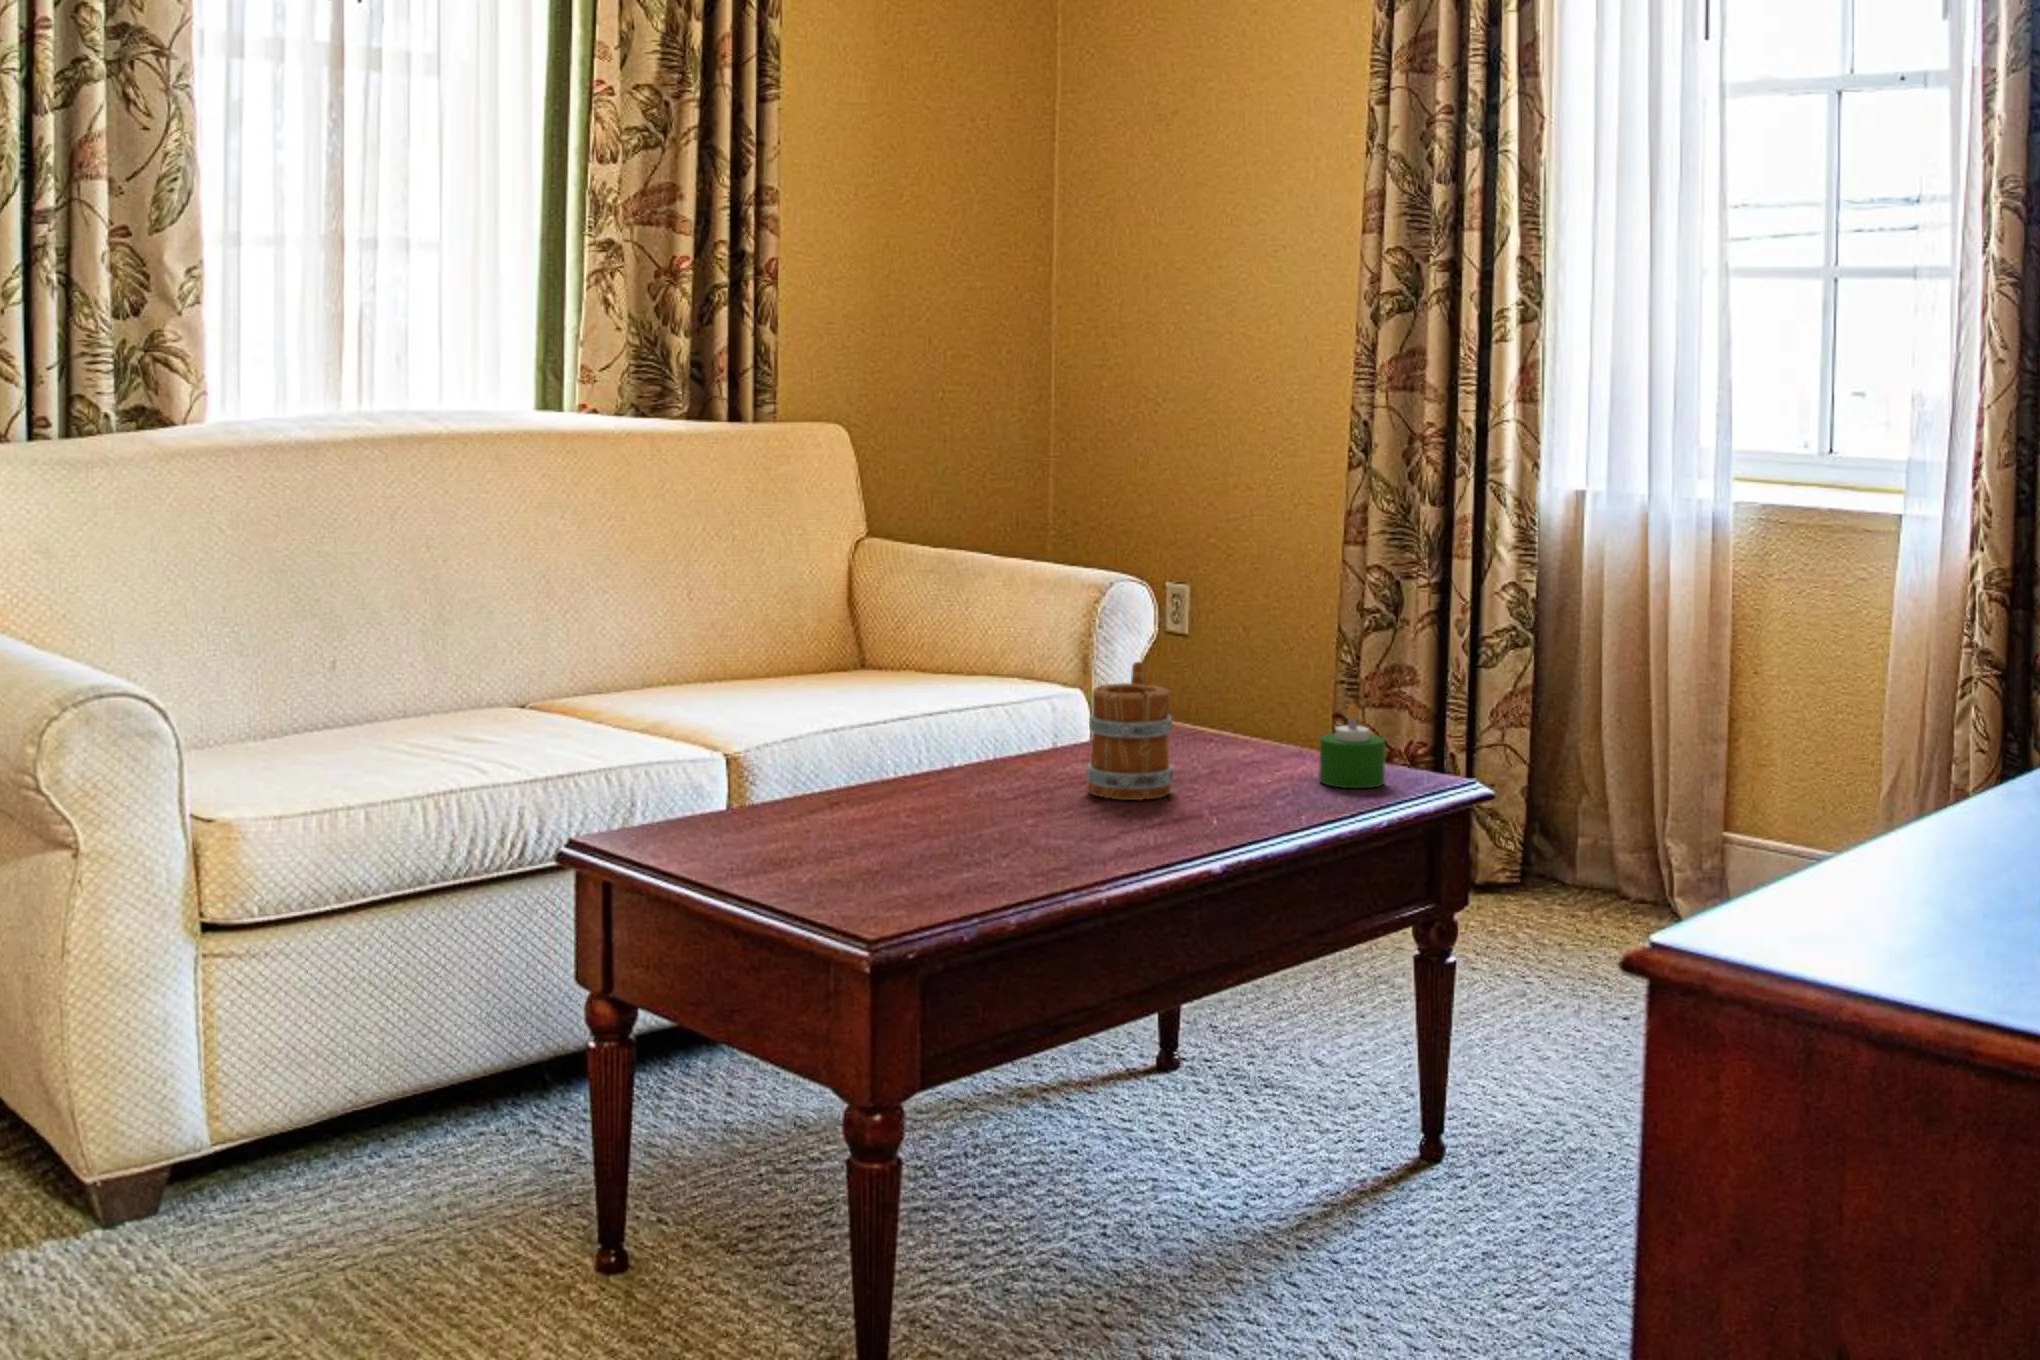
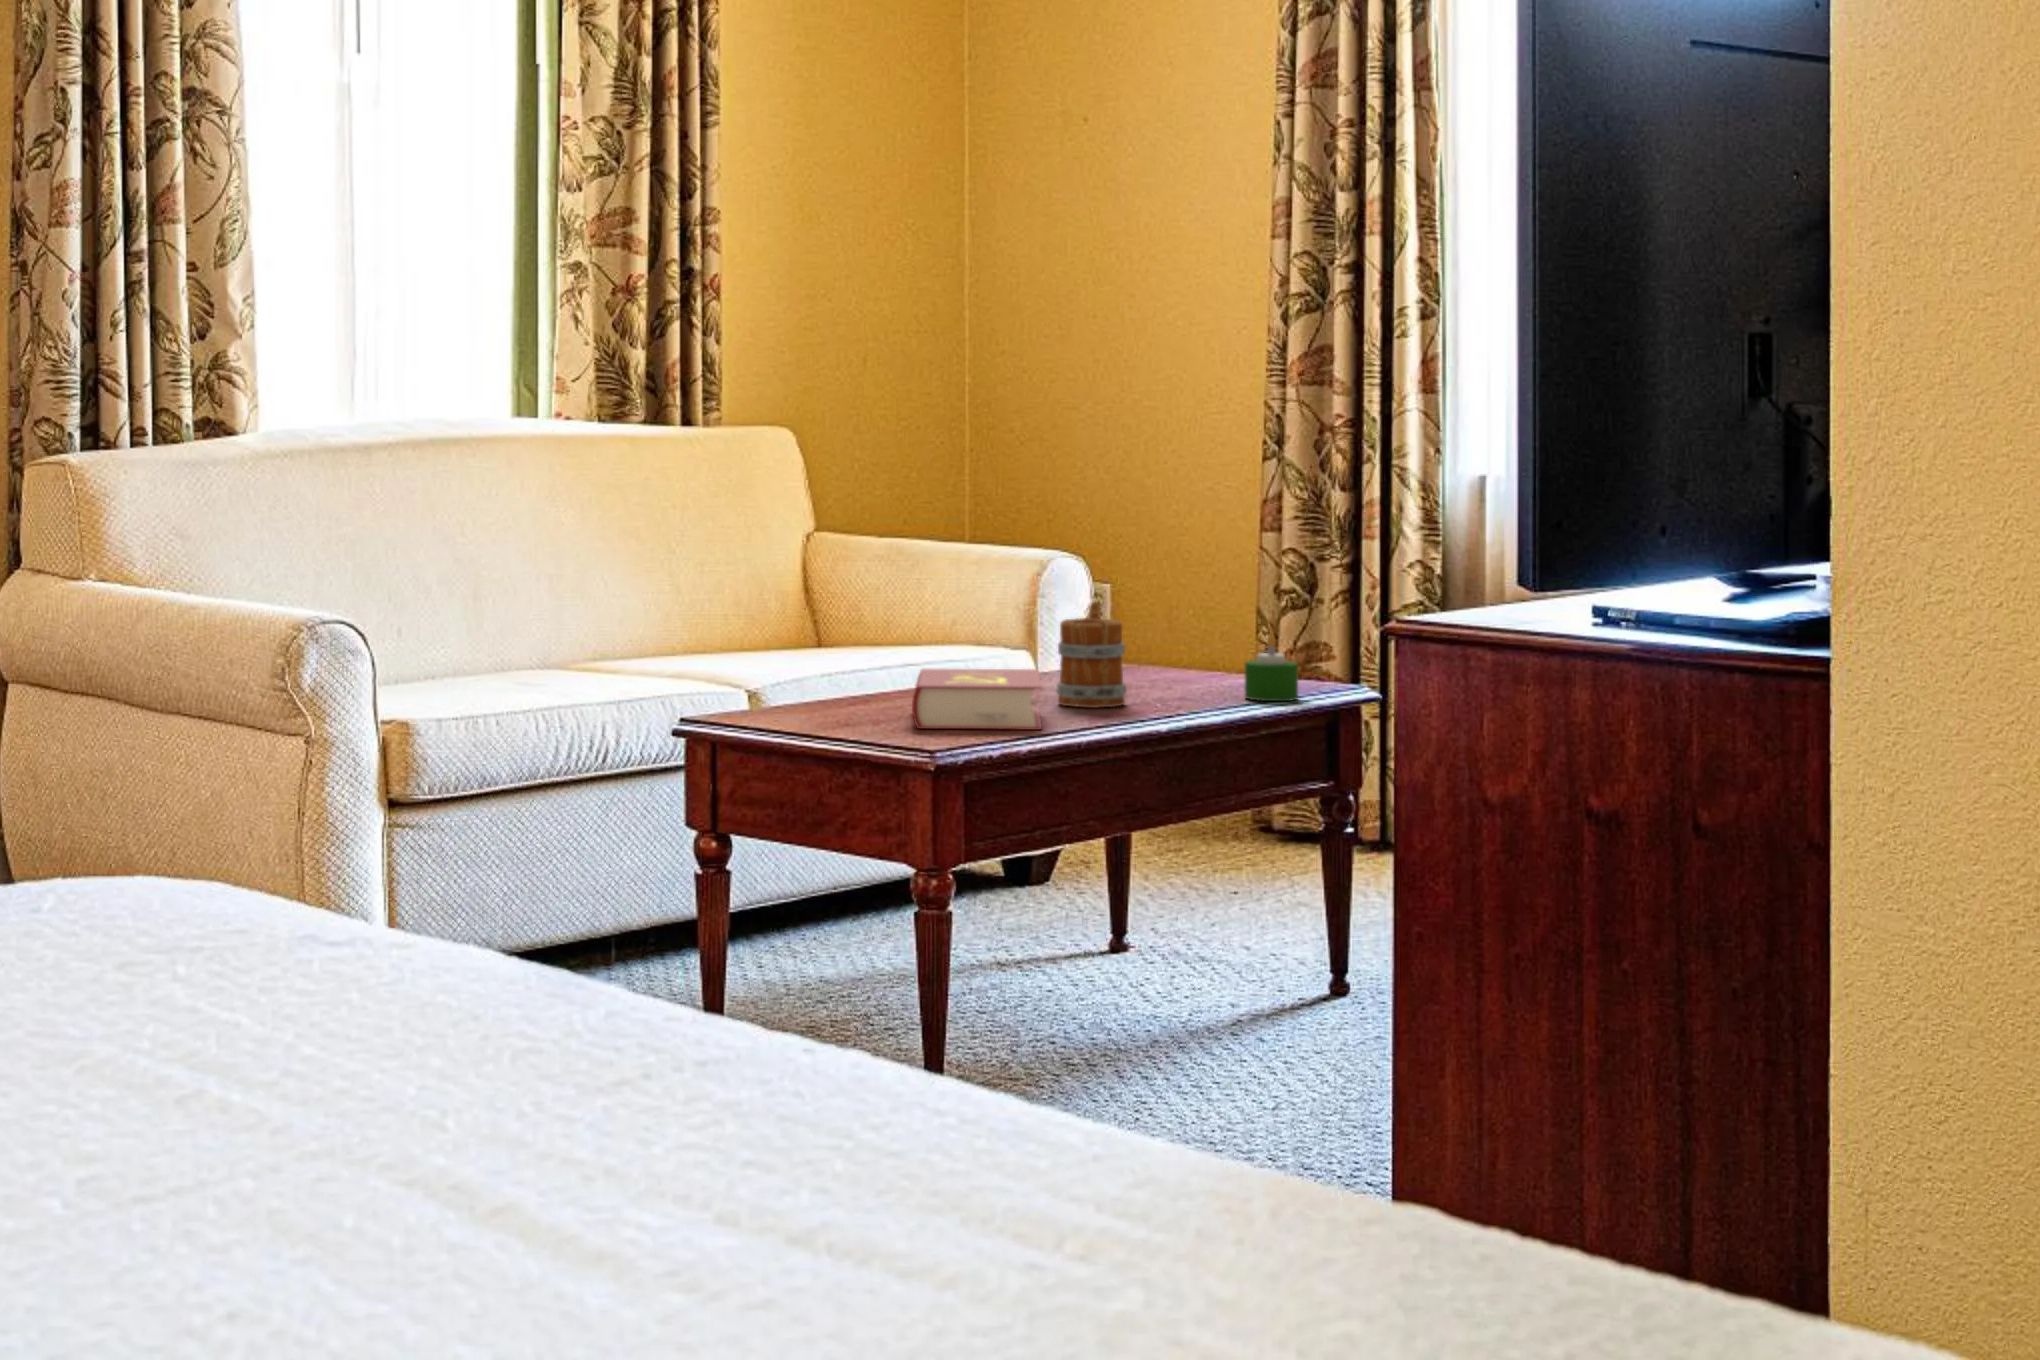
book: none [883,751,1061,849] -> present [912,669,1041,730]

